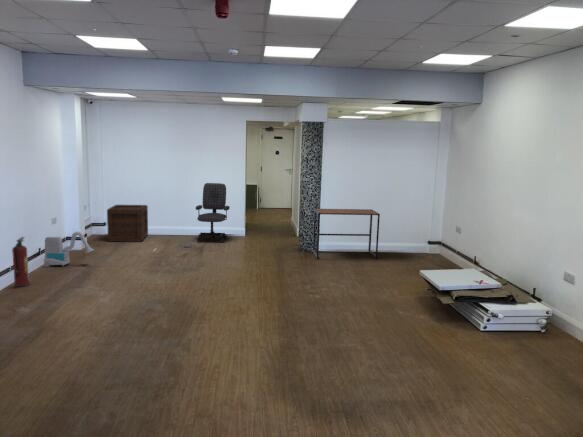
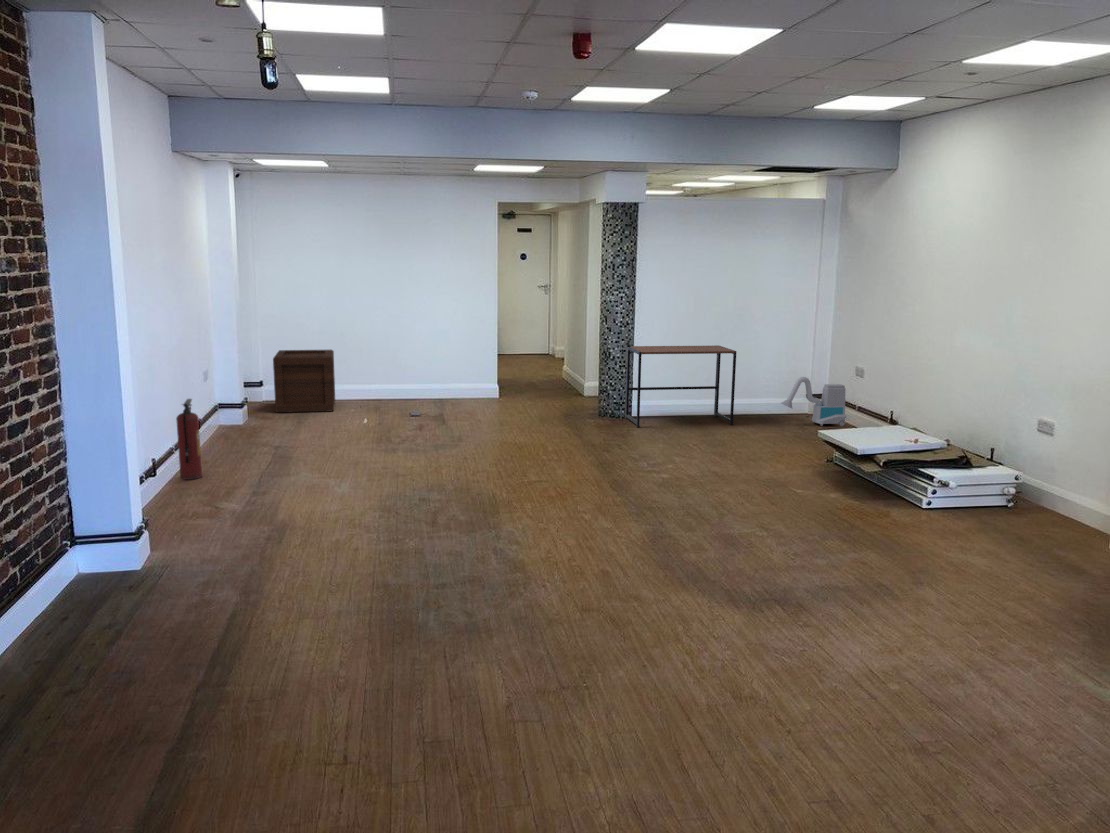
office chair: present [196,183,230,242] -> none [421,309,478,409]
vacuum cleaner: present [44,232,94,267] -> present [781,377,846,426]

